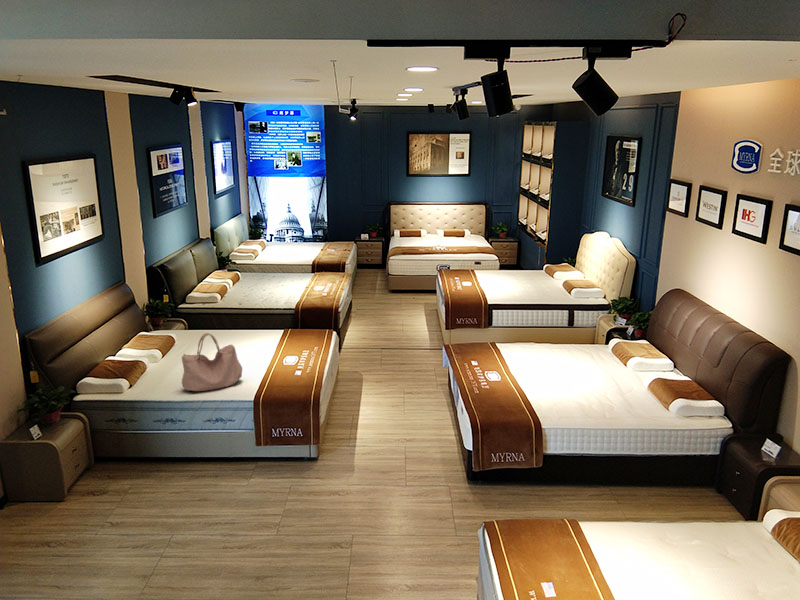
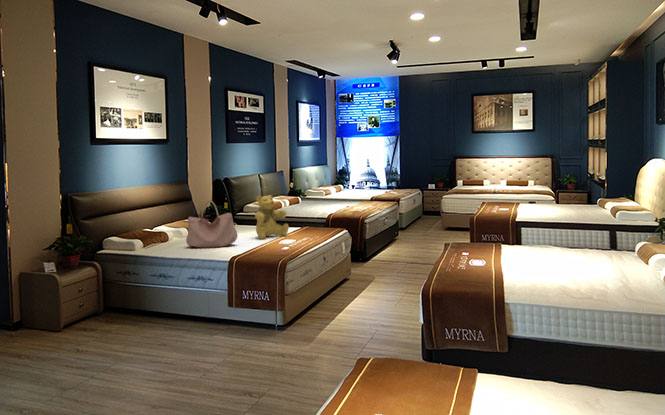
teddy bear: none [246,308,283,363] -> present [255,195,289,239]

